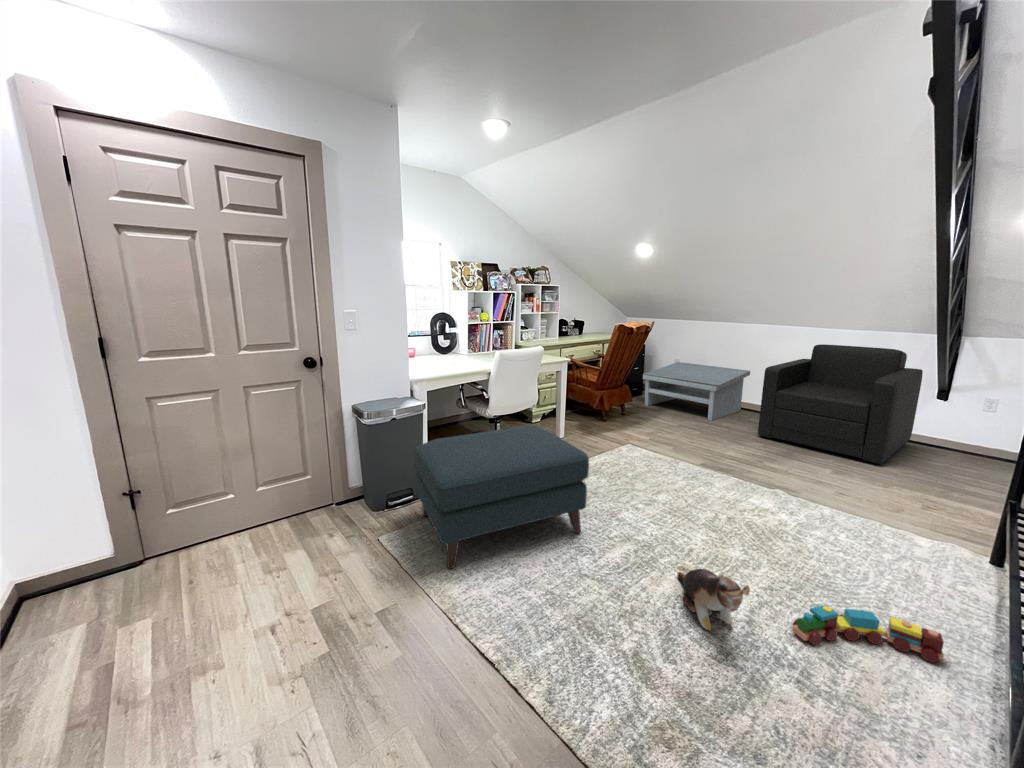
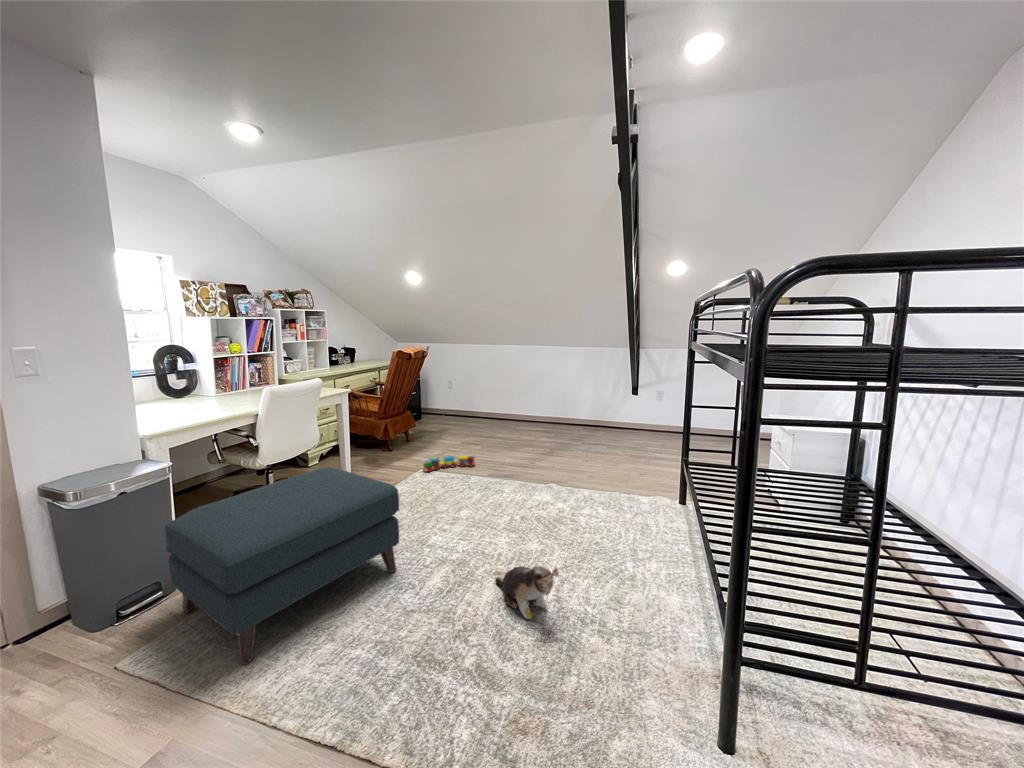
armchair: present [758,344,923,464] -> none [527,360,625,449]
coffee table: present [643,362,750,421] -> none [423,383,514,435]
toy train: present [792,605,944,662] -> present [423,455,475,472]

